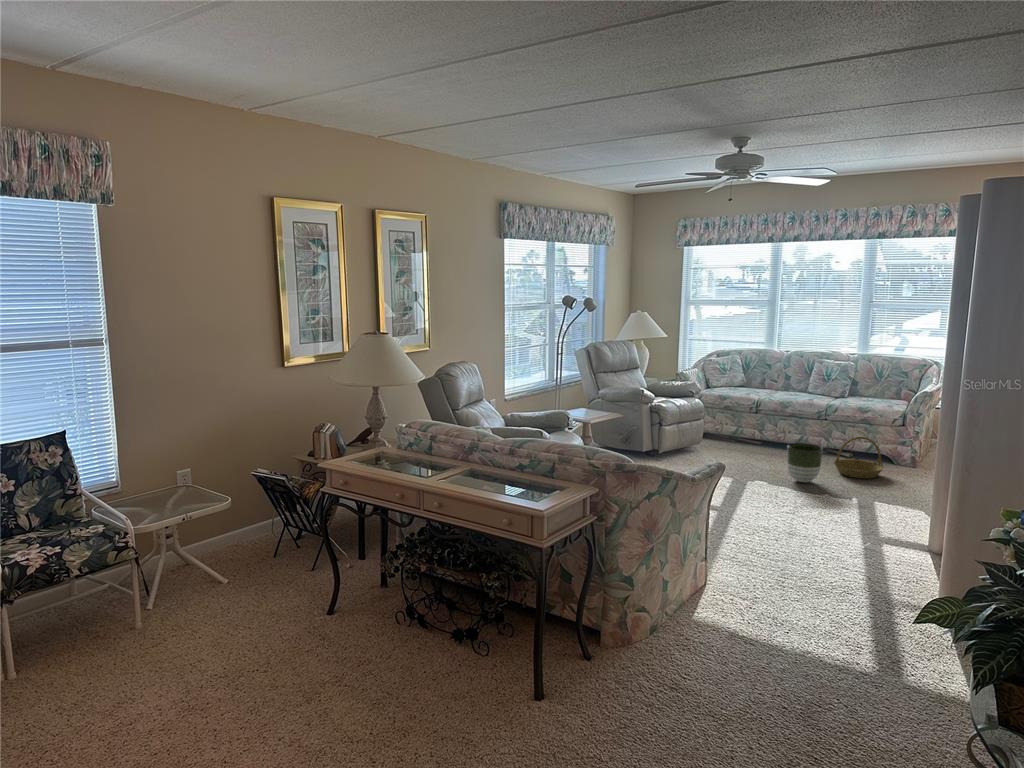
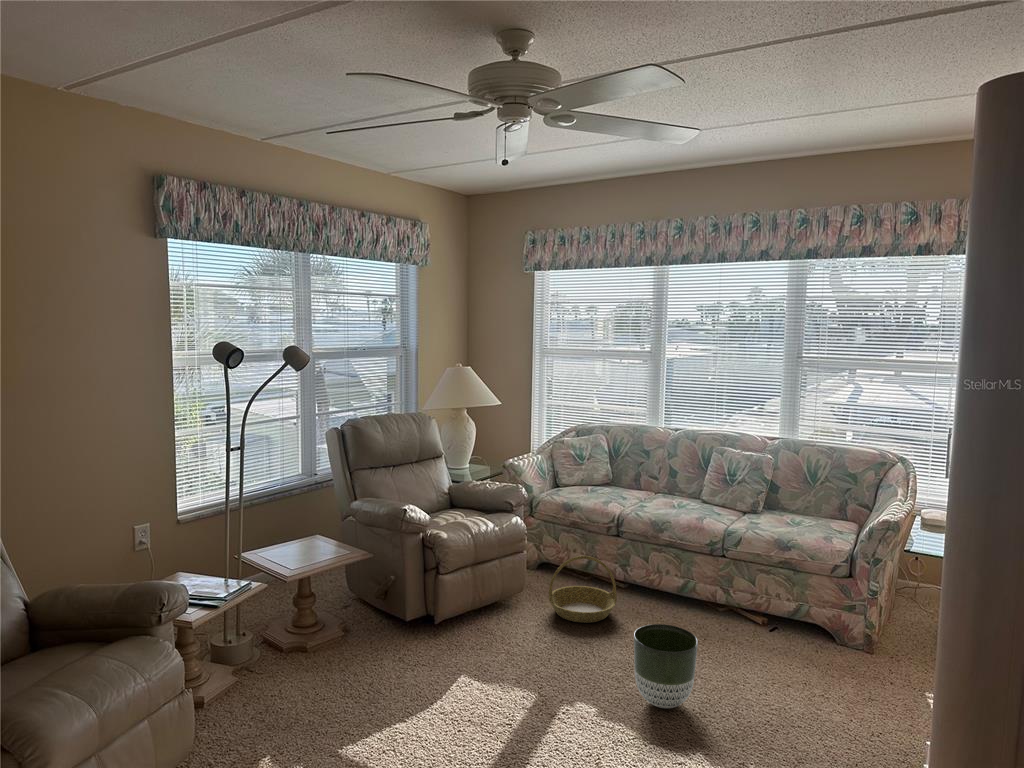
basket: present [834,437,883,478] -> present [549,556,617,623]

